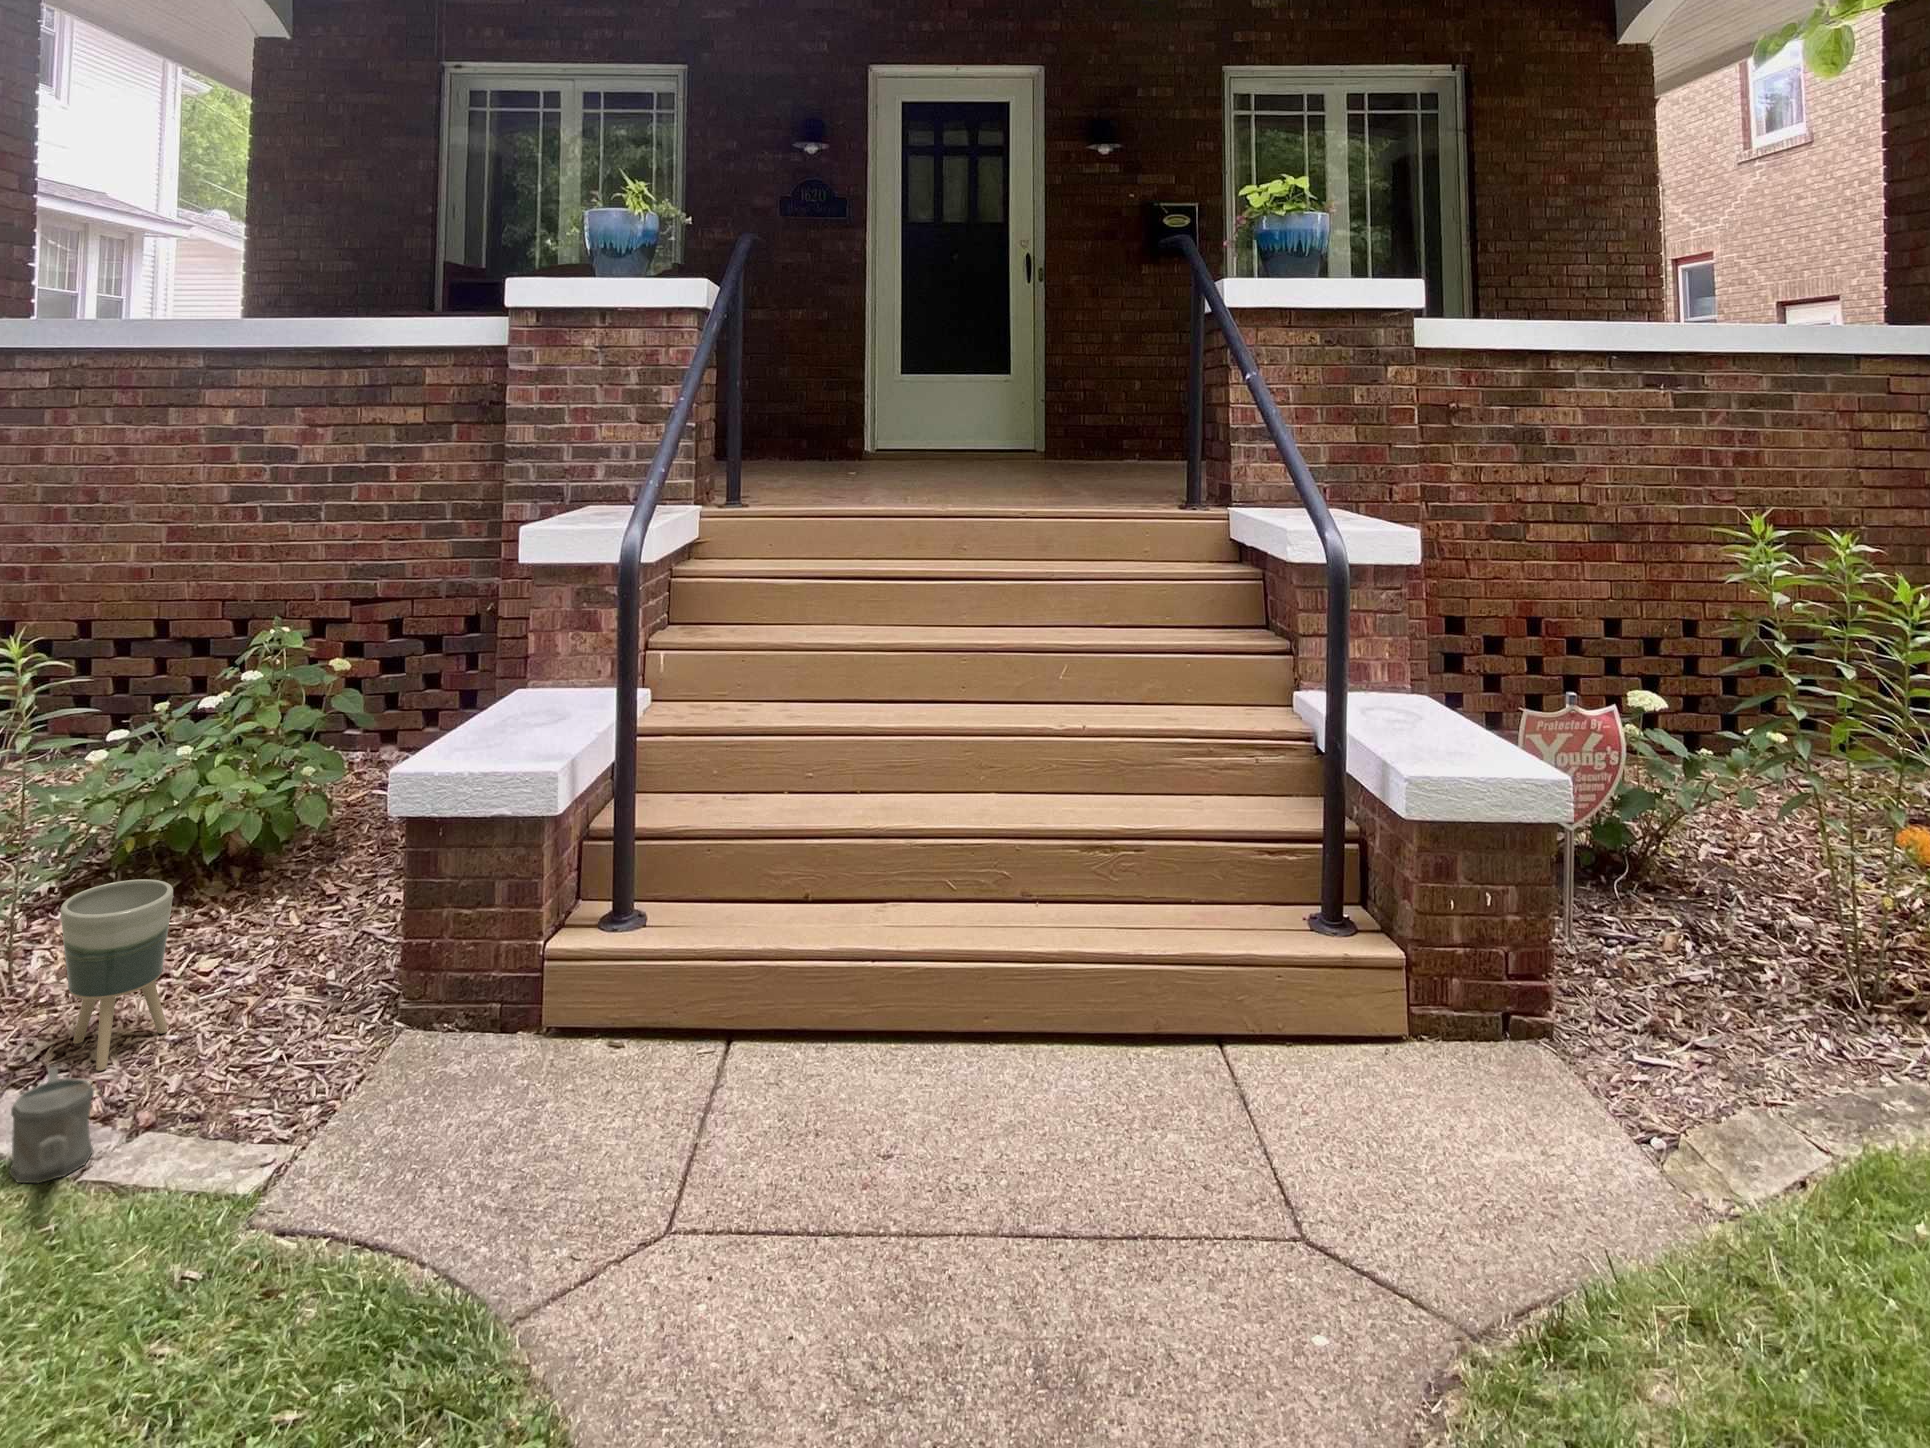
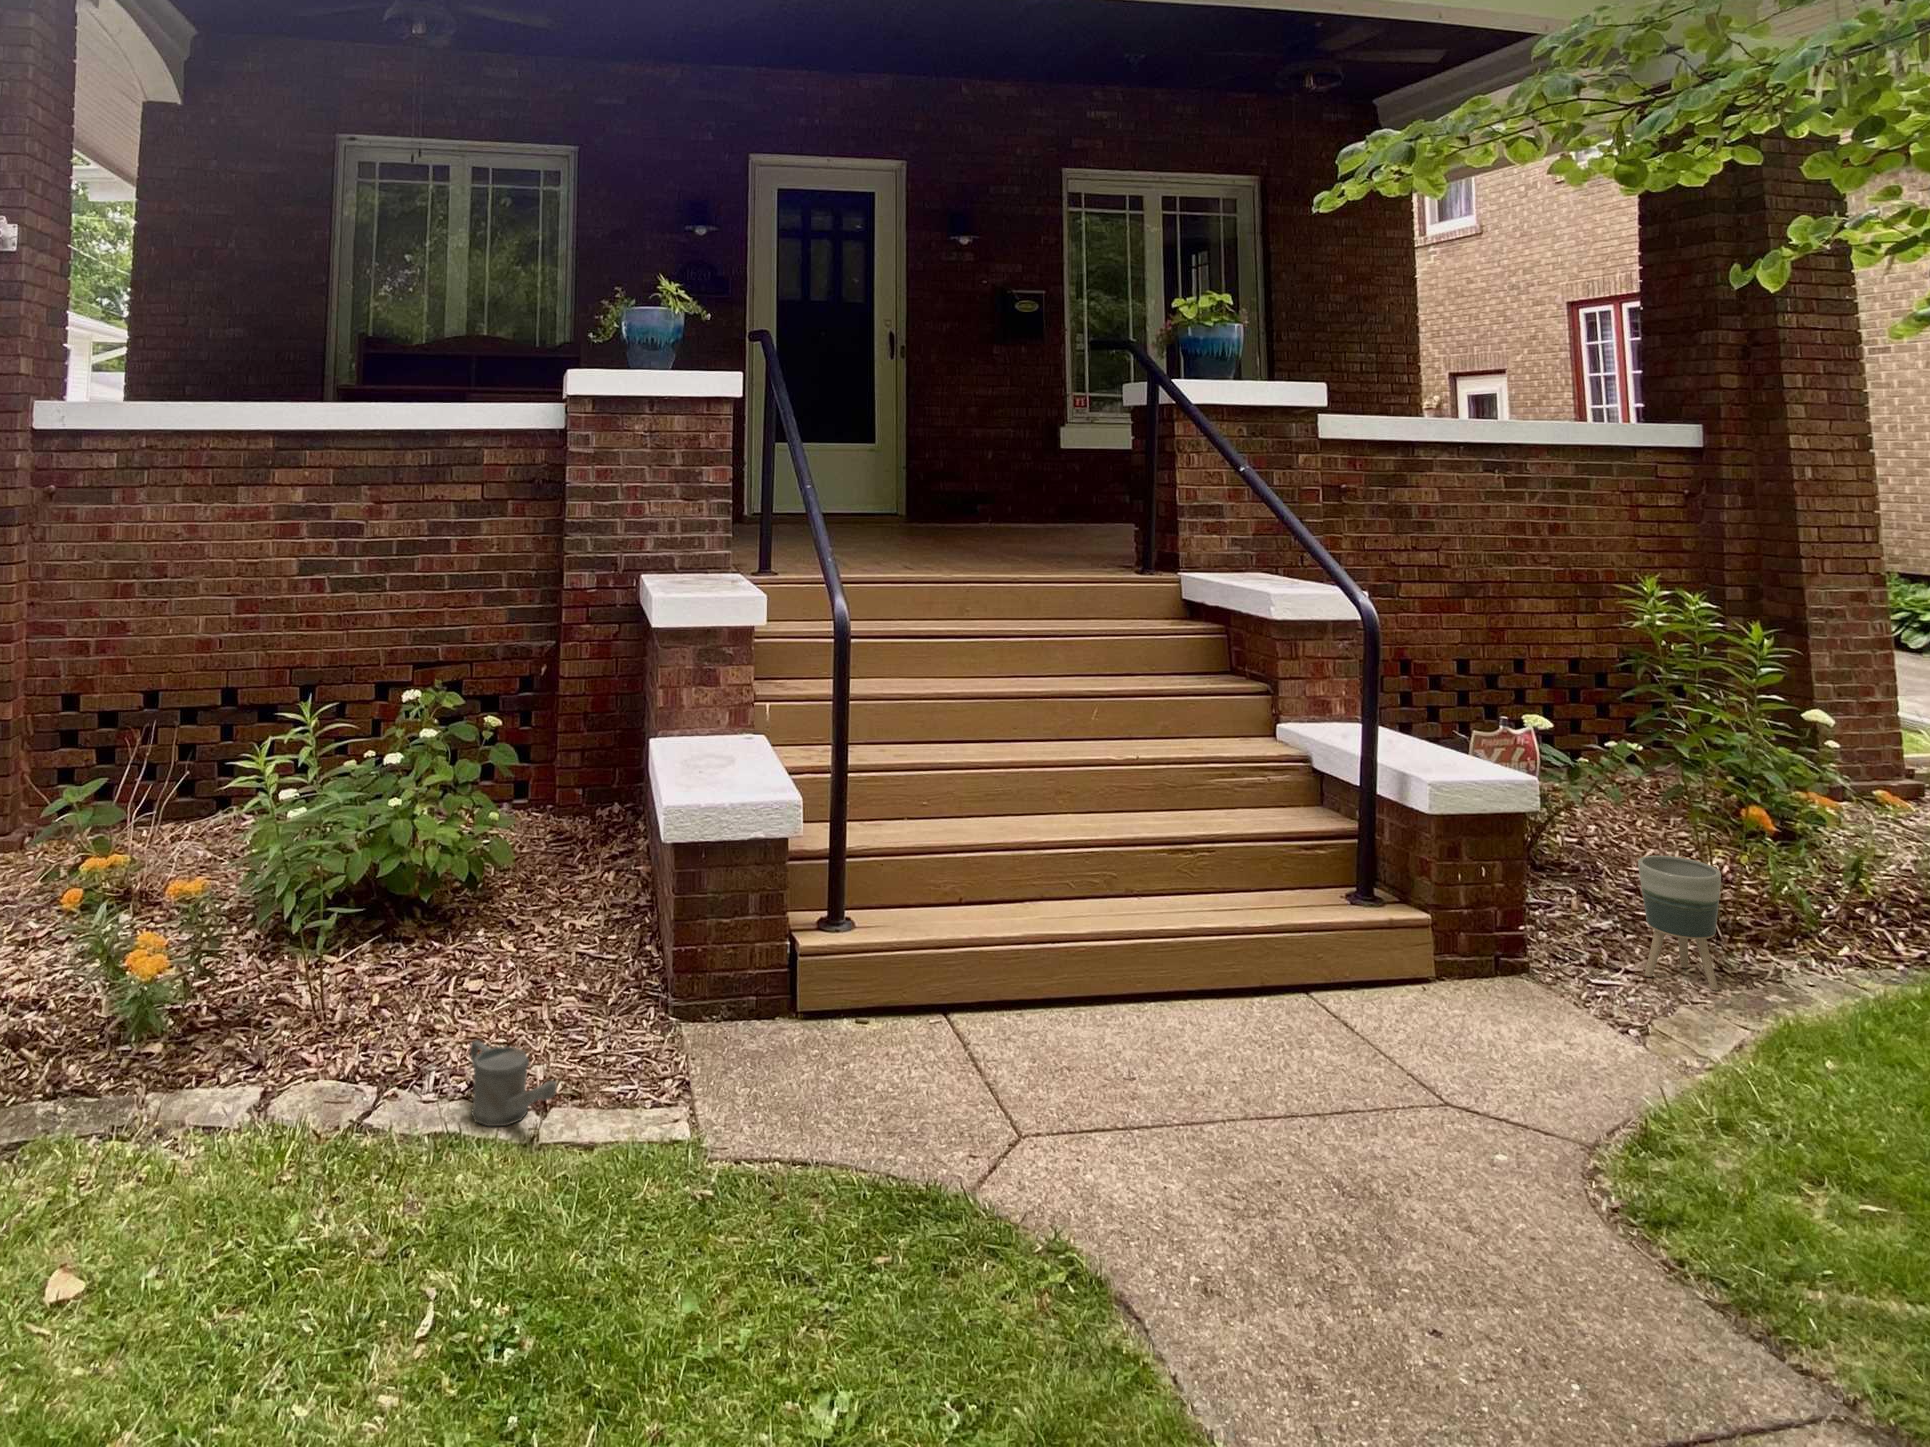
planter: present [61,879,173,1071] -> present [1638,856,1721,990]

